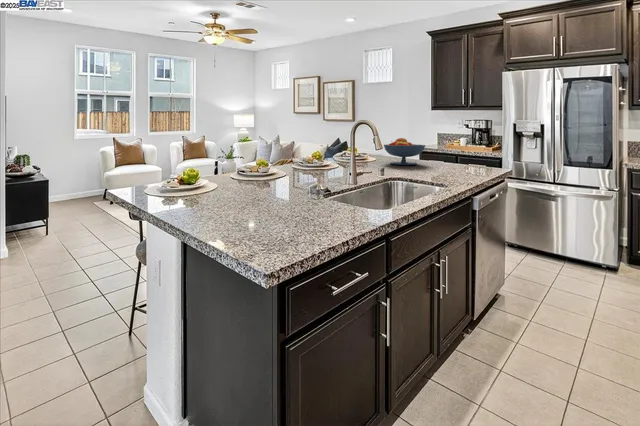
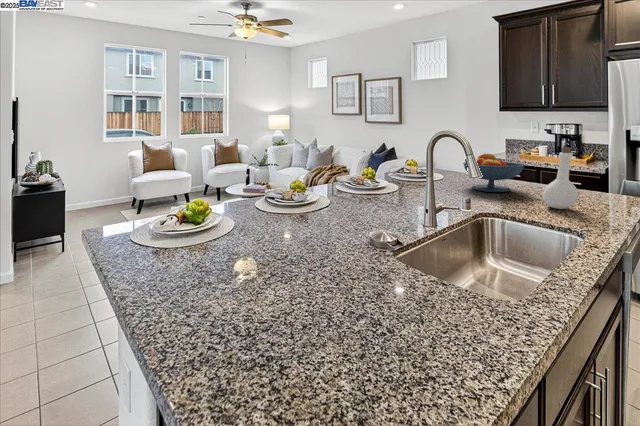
bottle: none [431,130,451,172] -> present [544,147,577,209]

